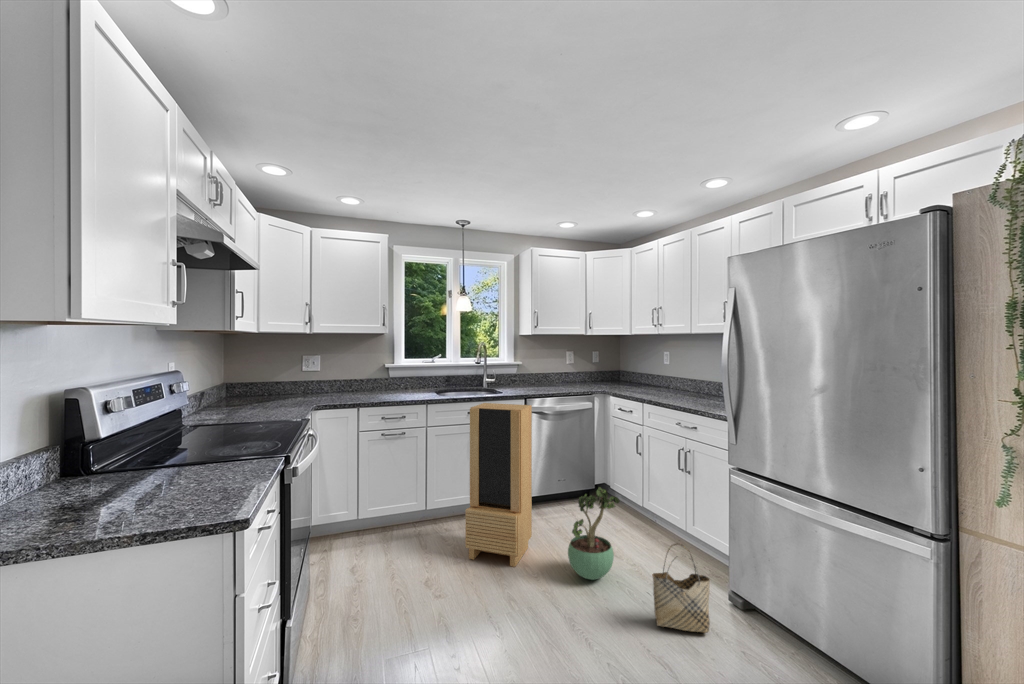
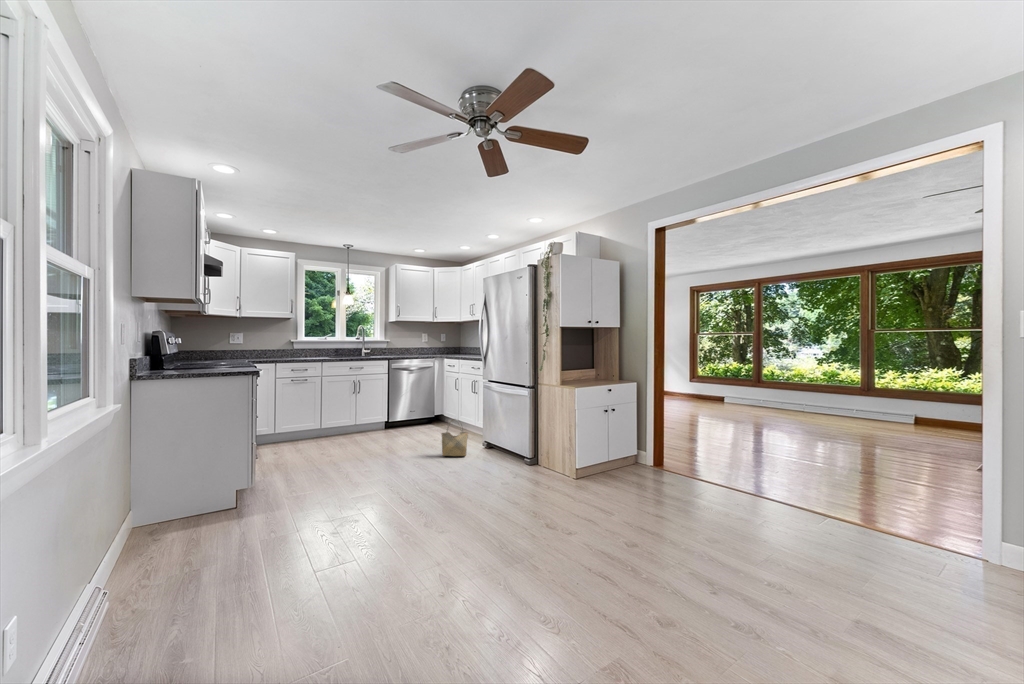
storage cabinet: present [465,403,532,567] -> none [347,359,388,447]
potted plant: present [568,487,620,580] -> none [405,399,434,448]

